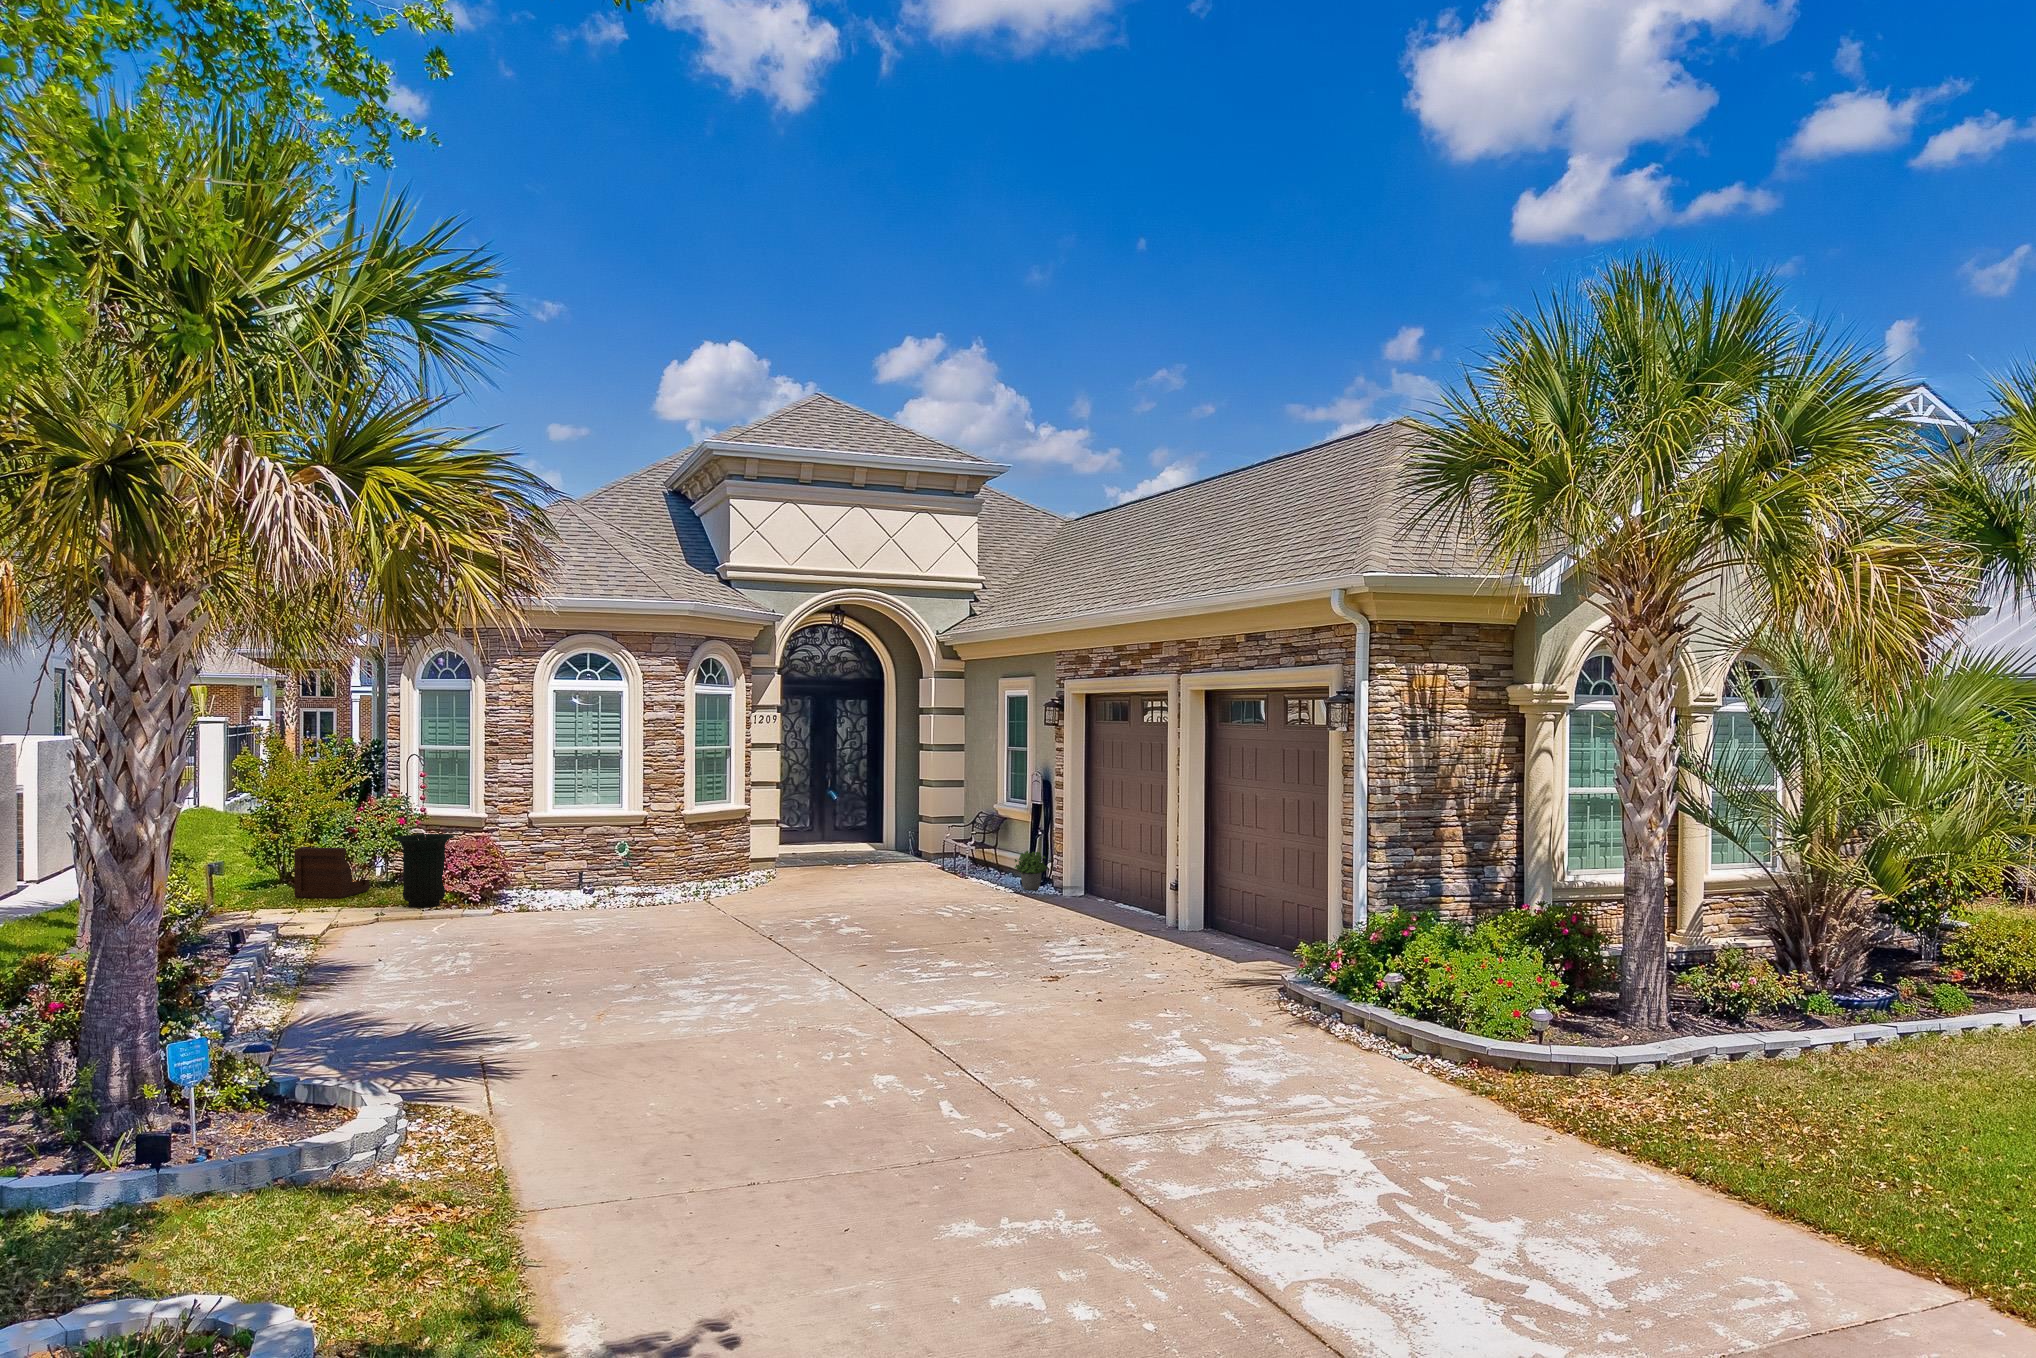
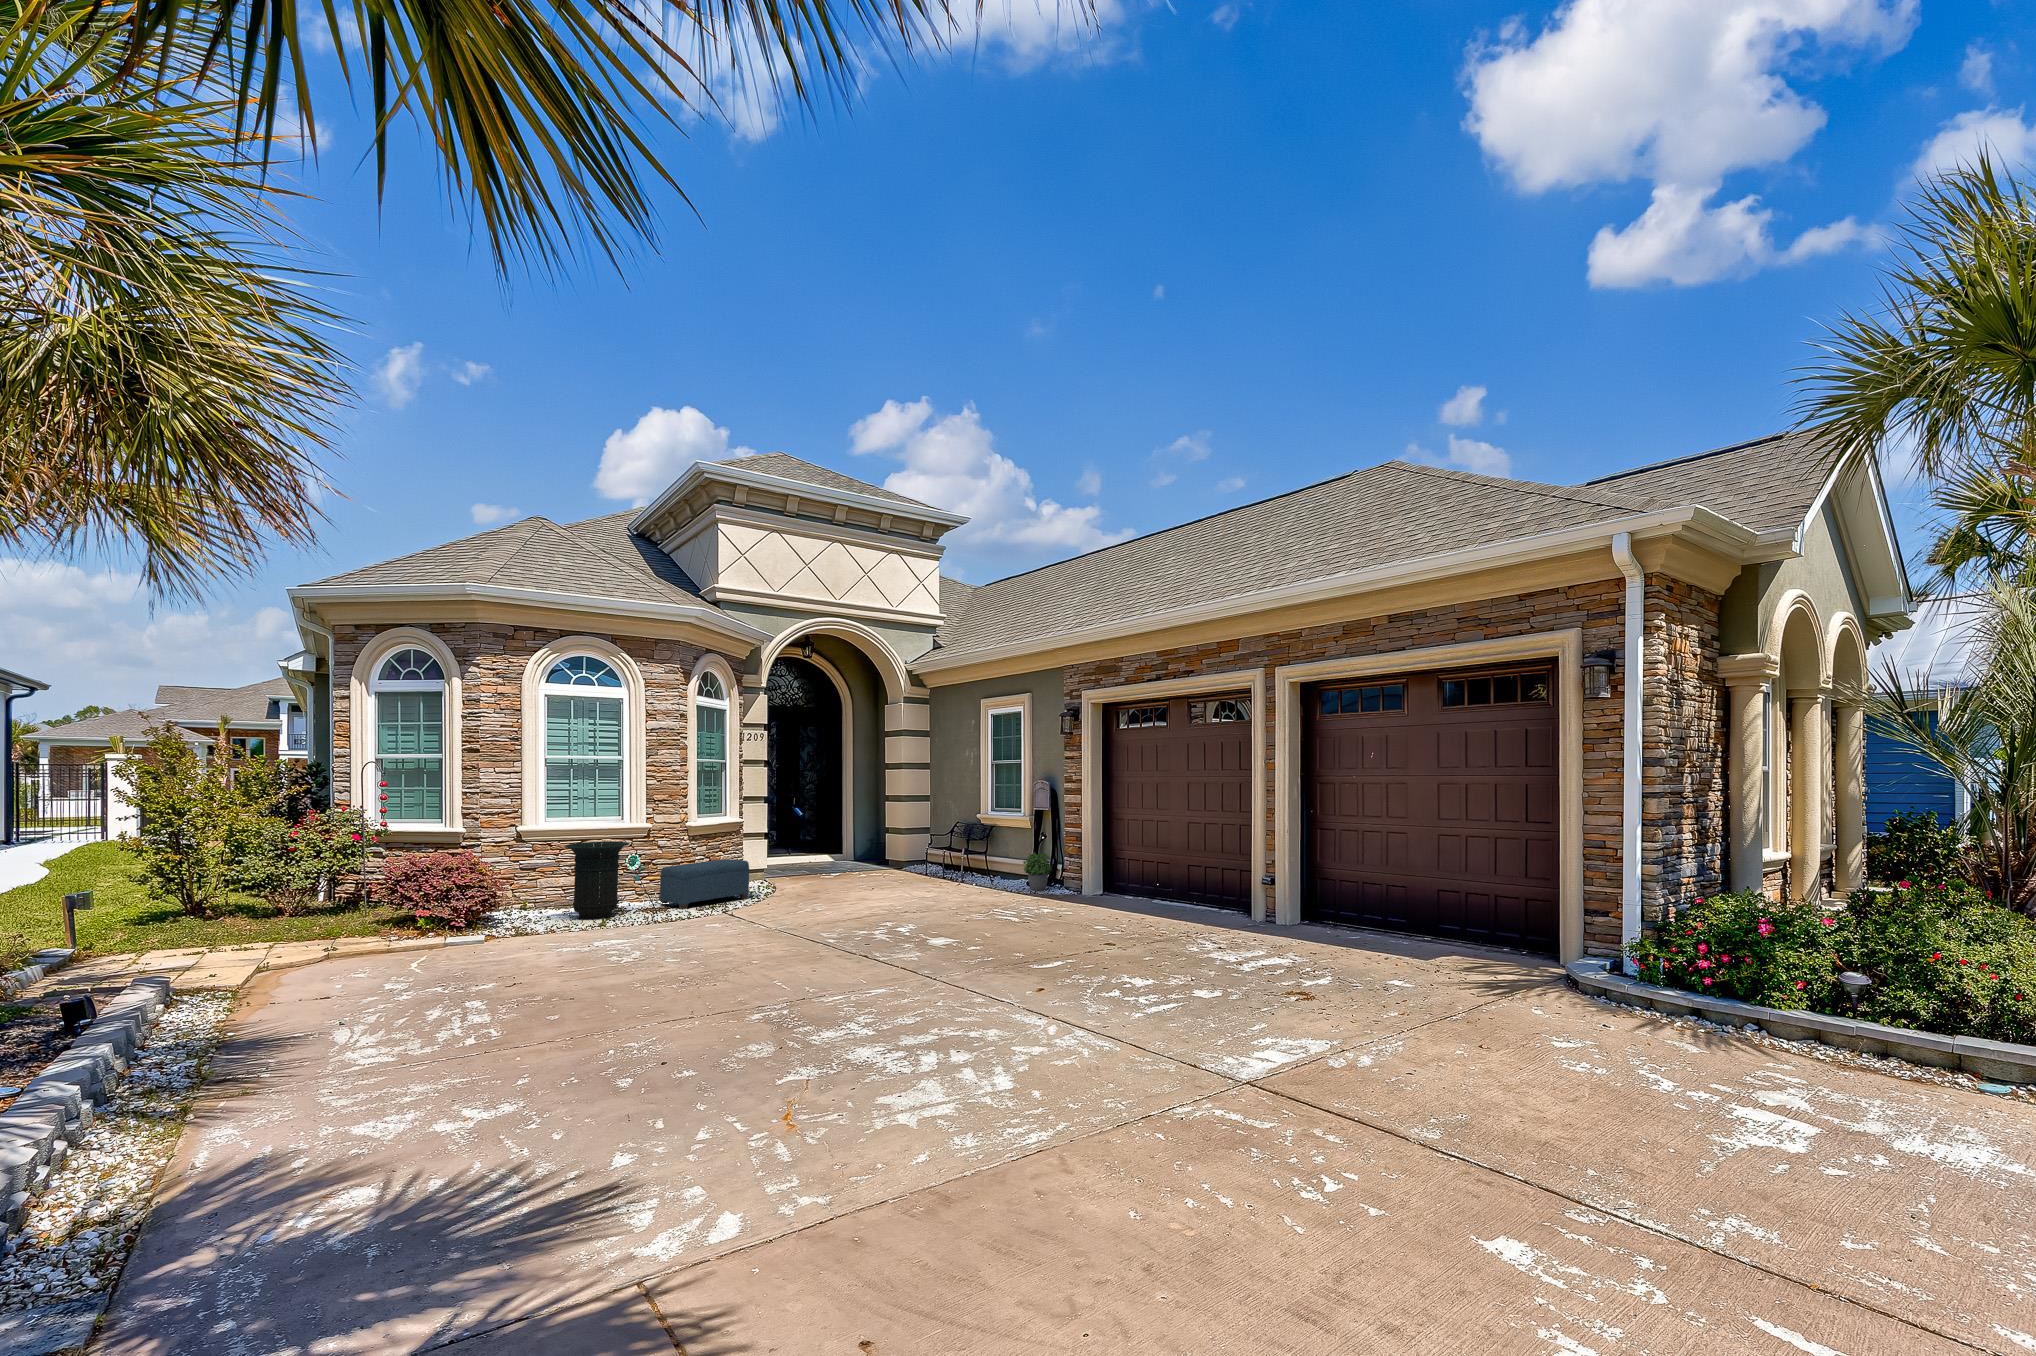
trash can: present [393,834,454,908] -> present [565,841,629,919]
wooden crate: present [294,846,369,899] -> none [207,867,310,936]
bench: none [658,847,744,894] -> present [660,859,749,909]

